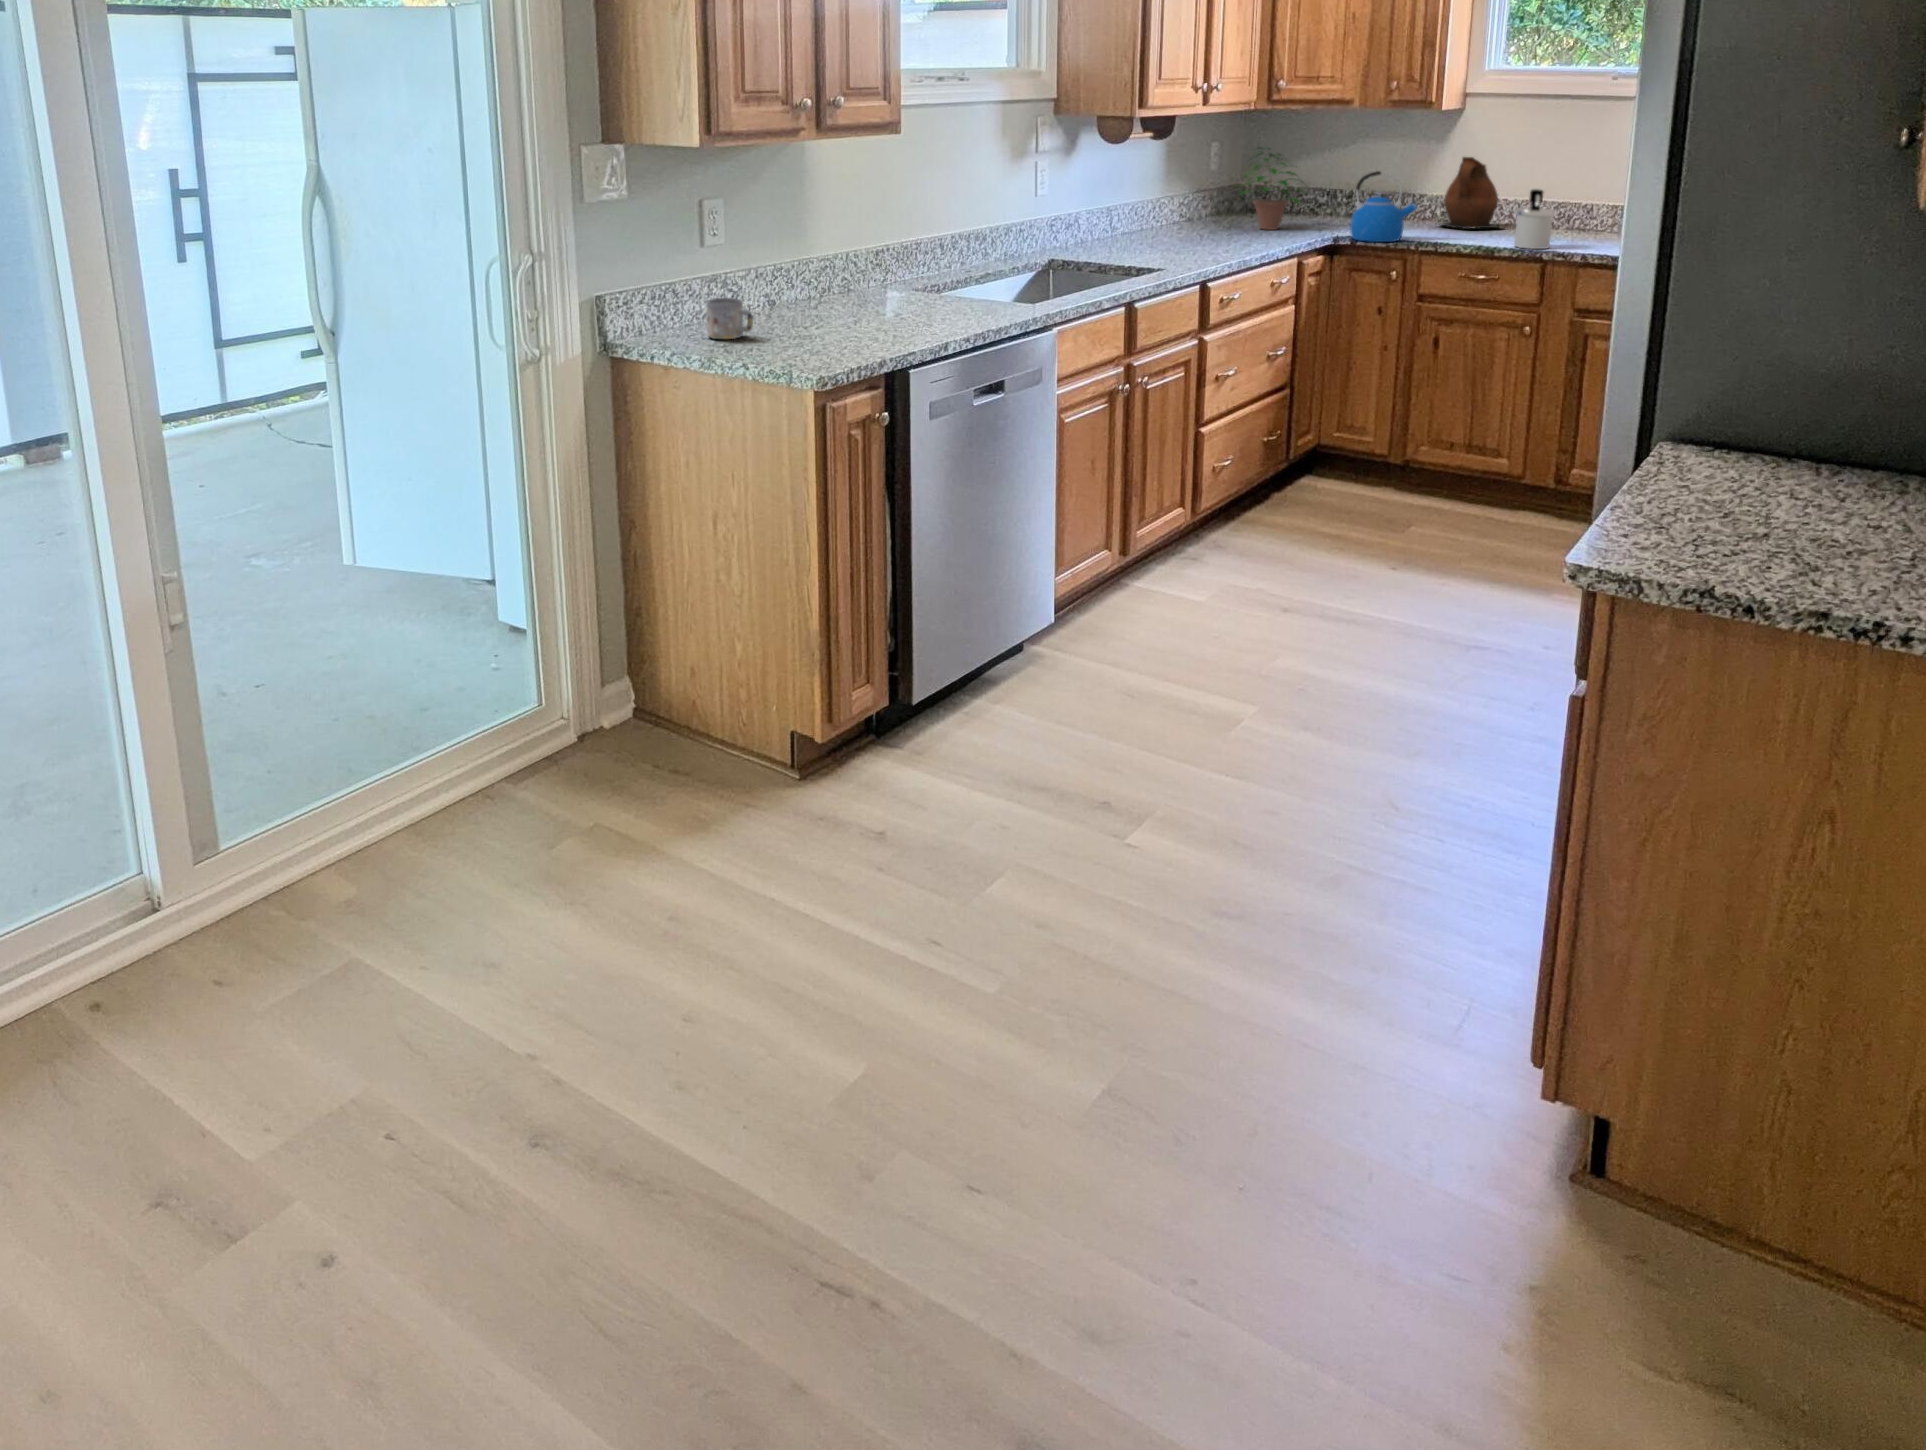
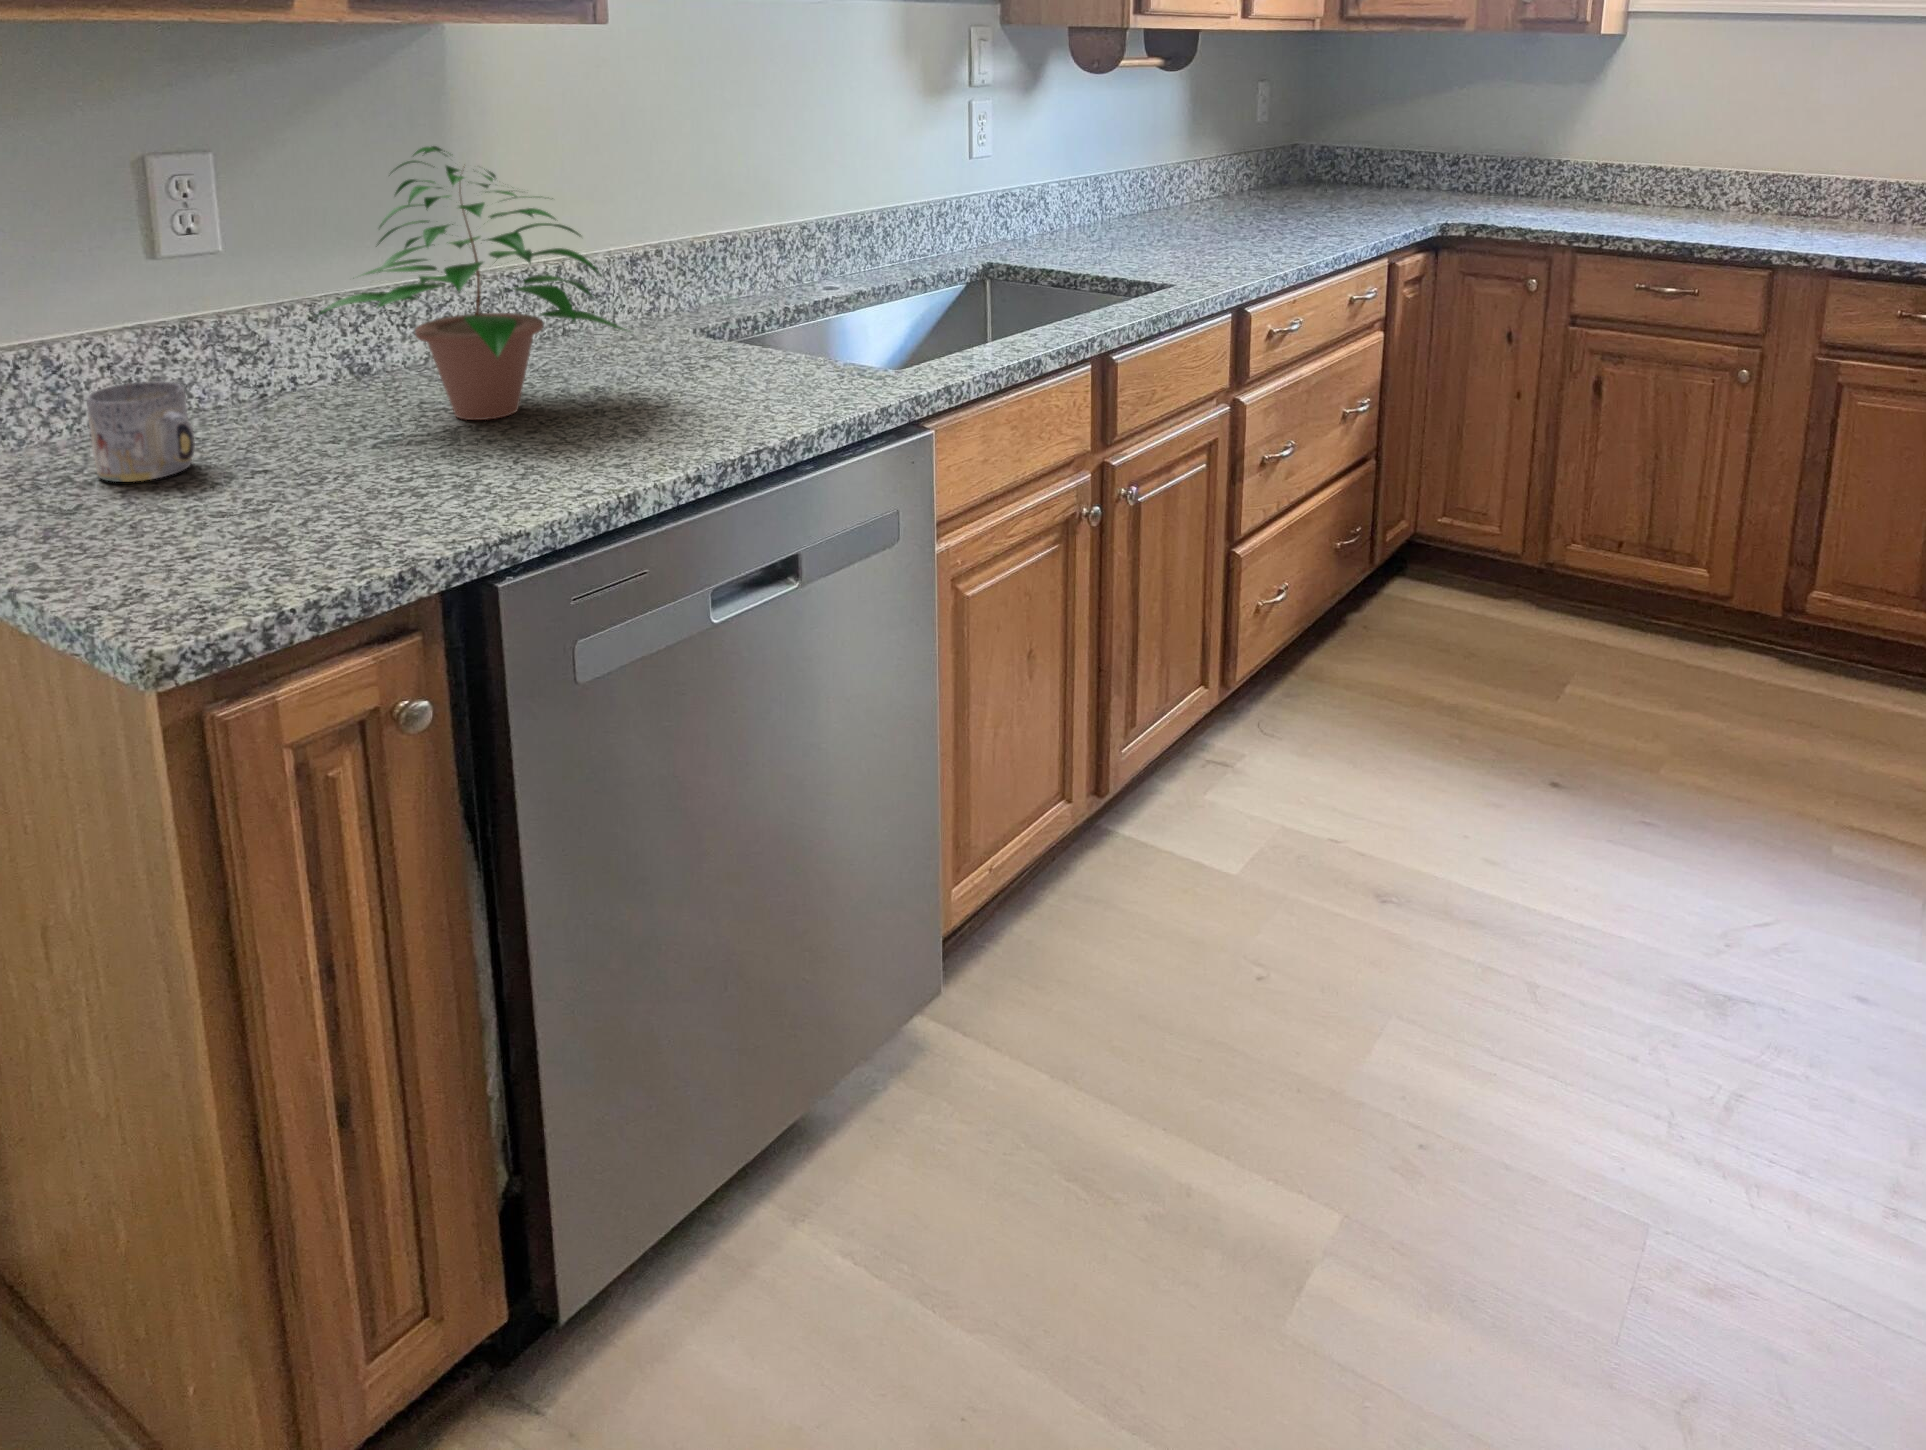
potted plant: present [1238,147,1307,230] -> present [317,146,627,420]
ceramic pitcher: present [1435,157,1500,229] -> none [1581,104,1688,212]
kettle: present [1350,171,1417,242] -> none [1467,123,1569,232]
soap dispenser: present [1514,189,1554,249] -> none [1721,154,1787,248]

